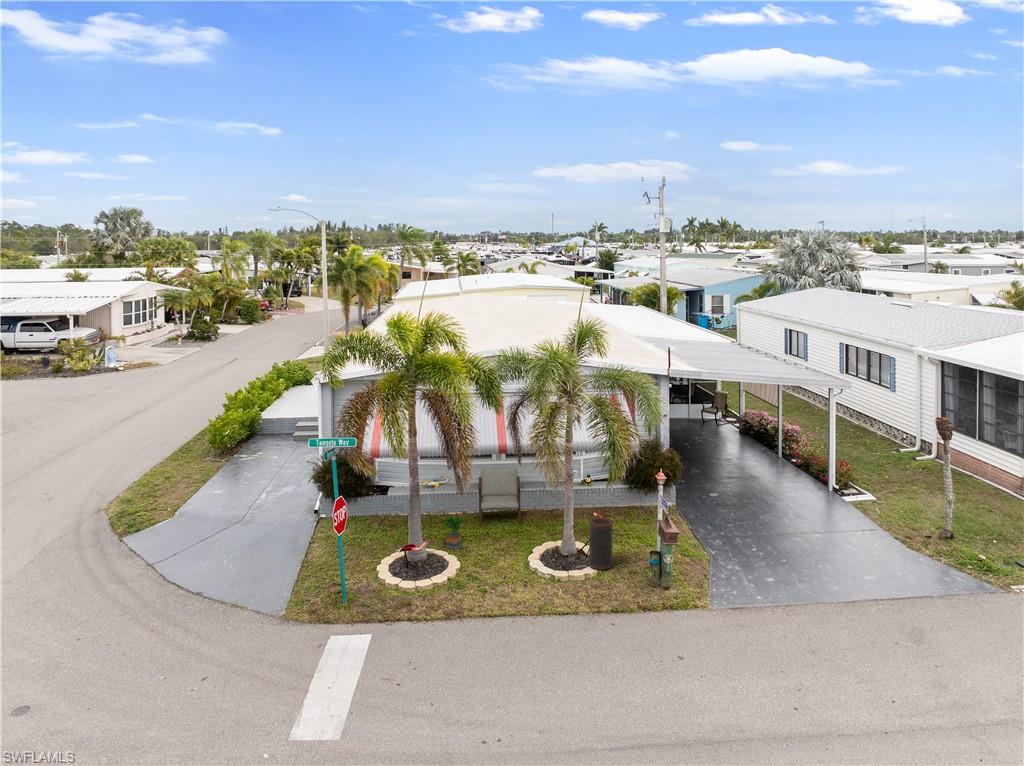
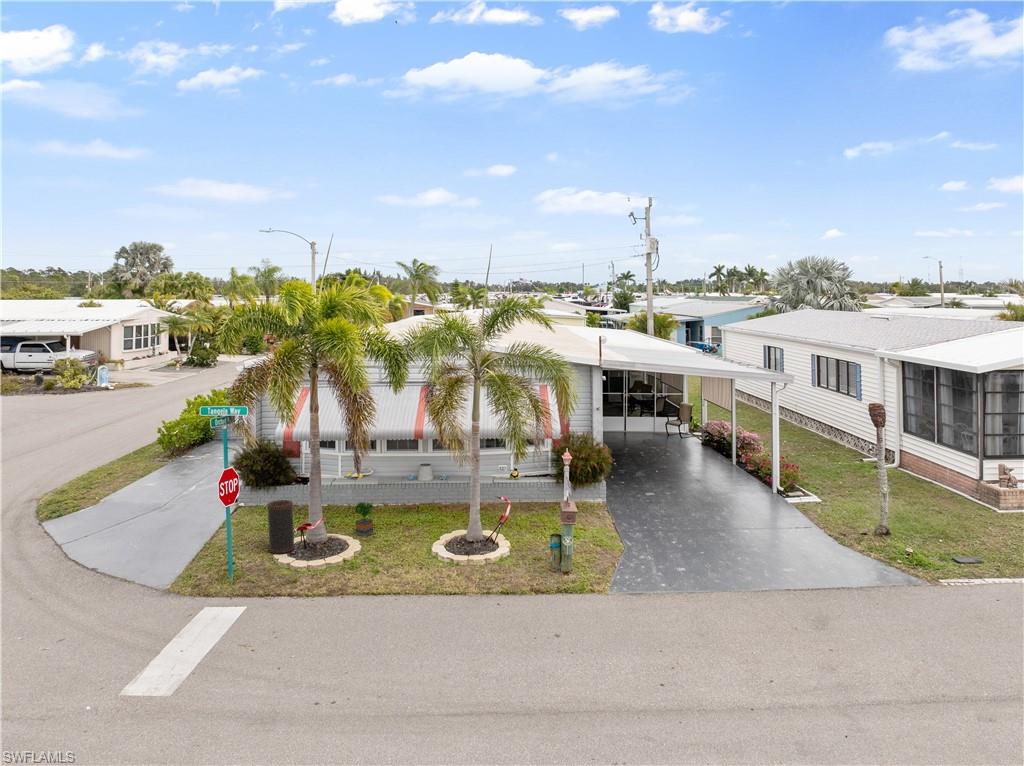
lounge chair: present [478,467,521,525] -> none [398,459,446,516]
trash can: present [589,517,613,570] -> present [267,500,295,553]

